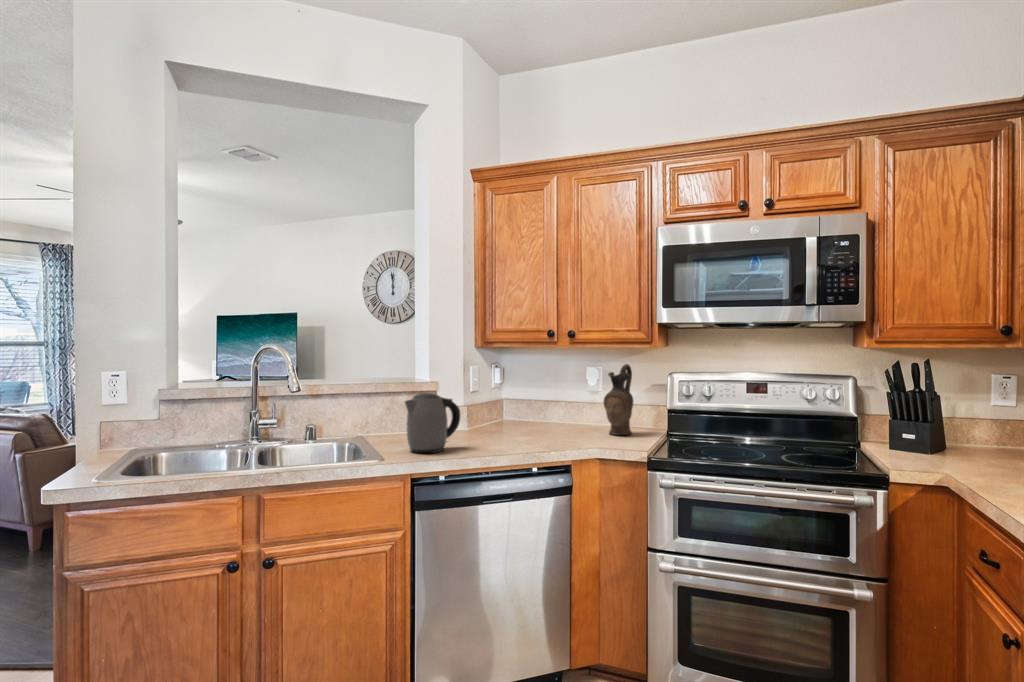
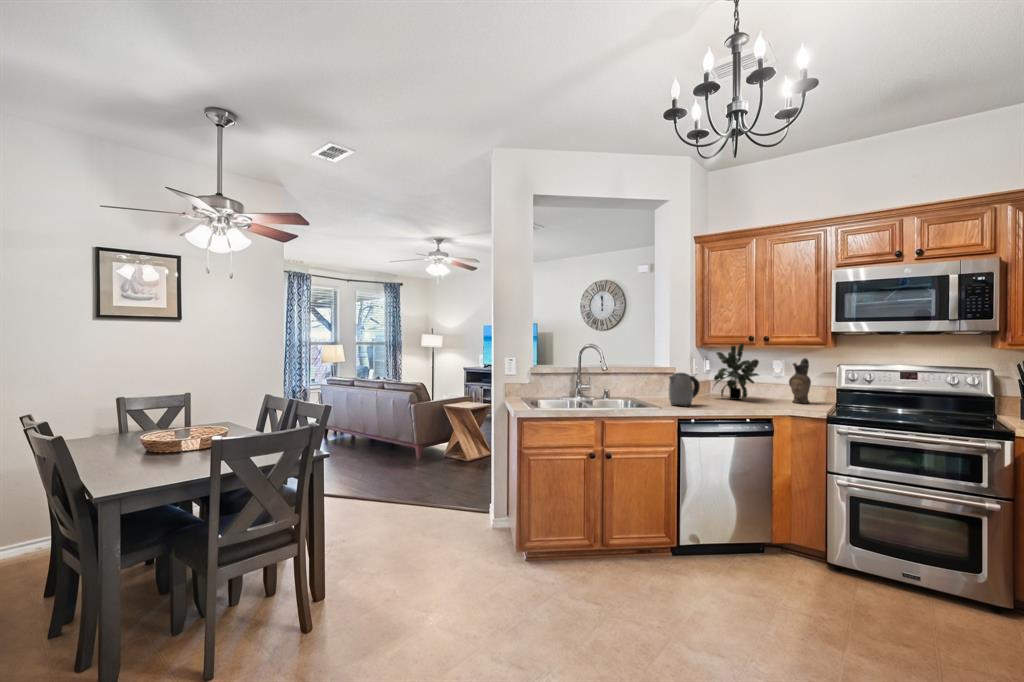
potted plant: none [494,341,564,433] -> present [714,343,759,400]

